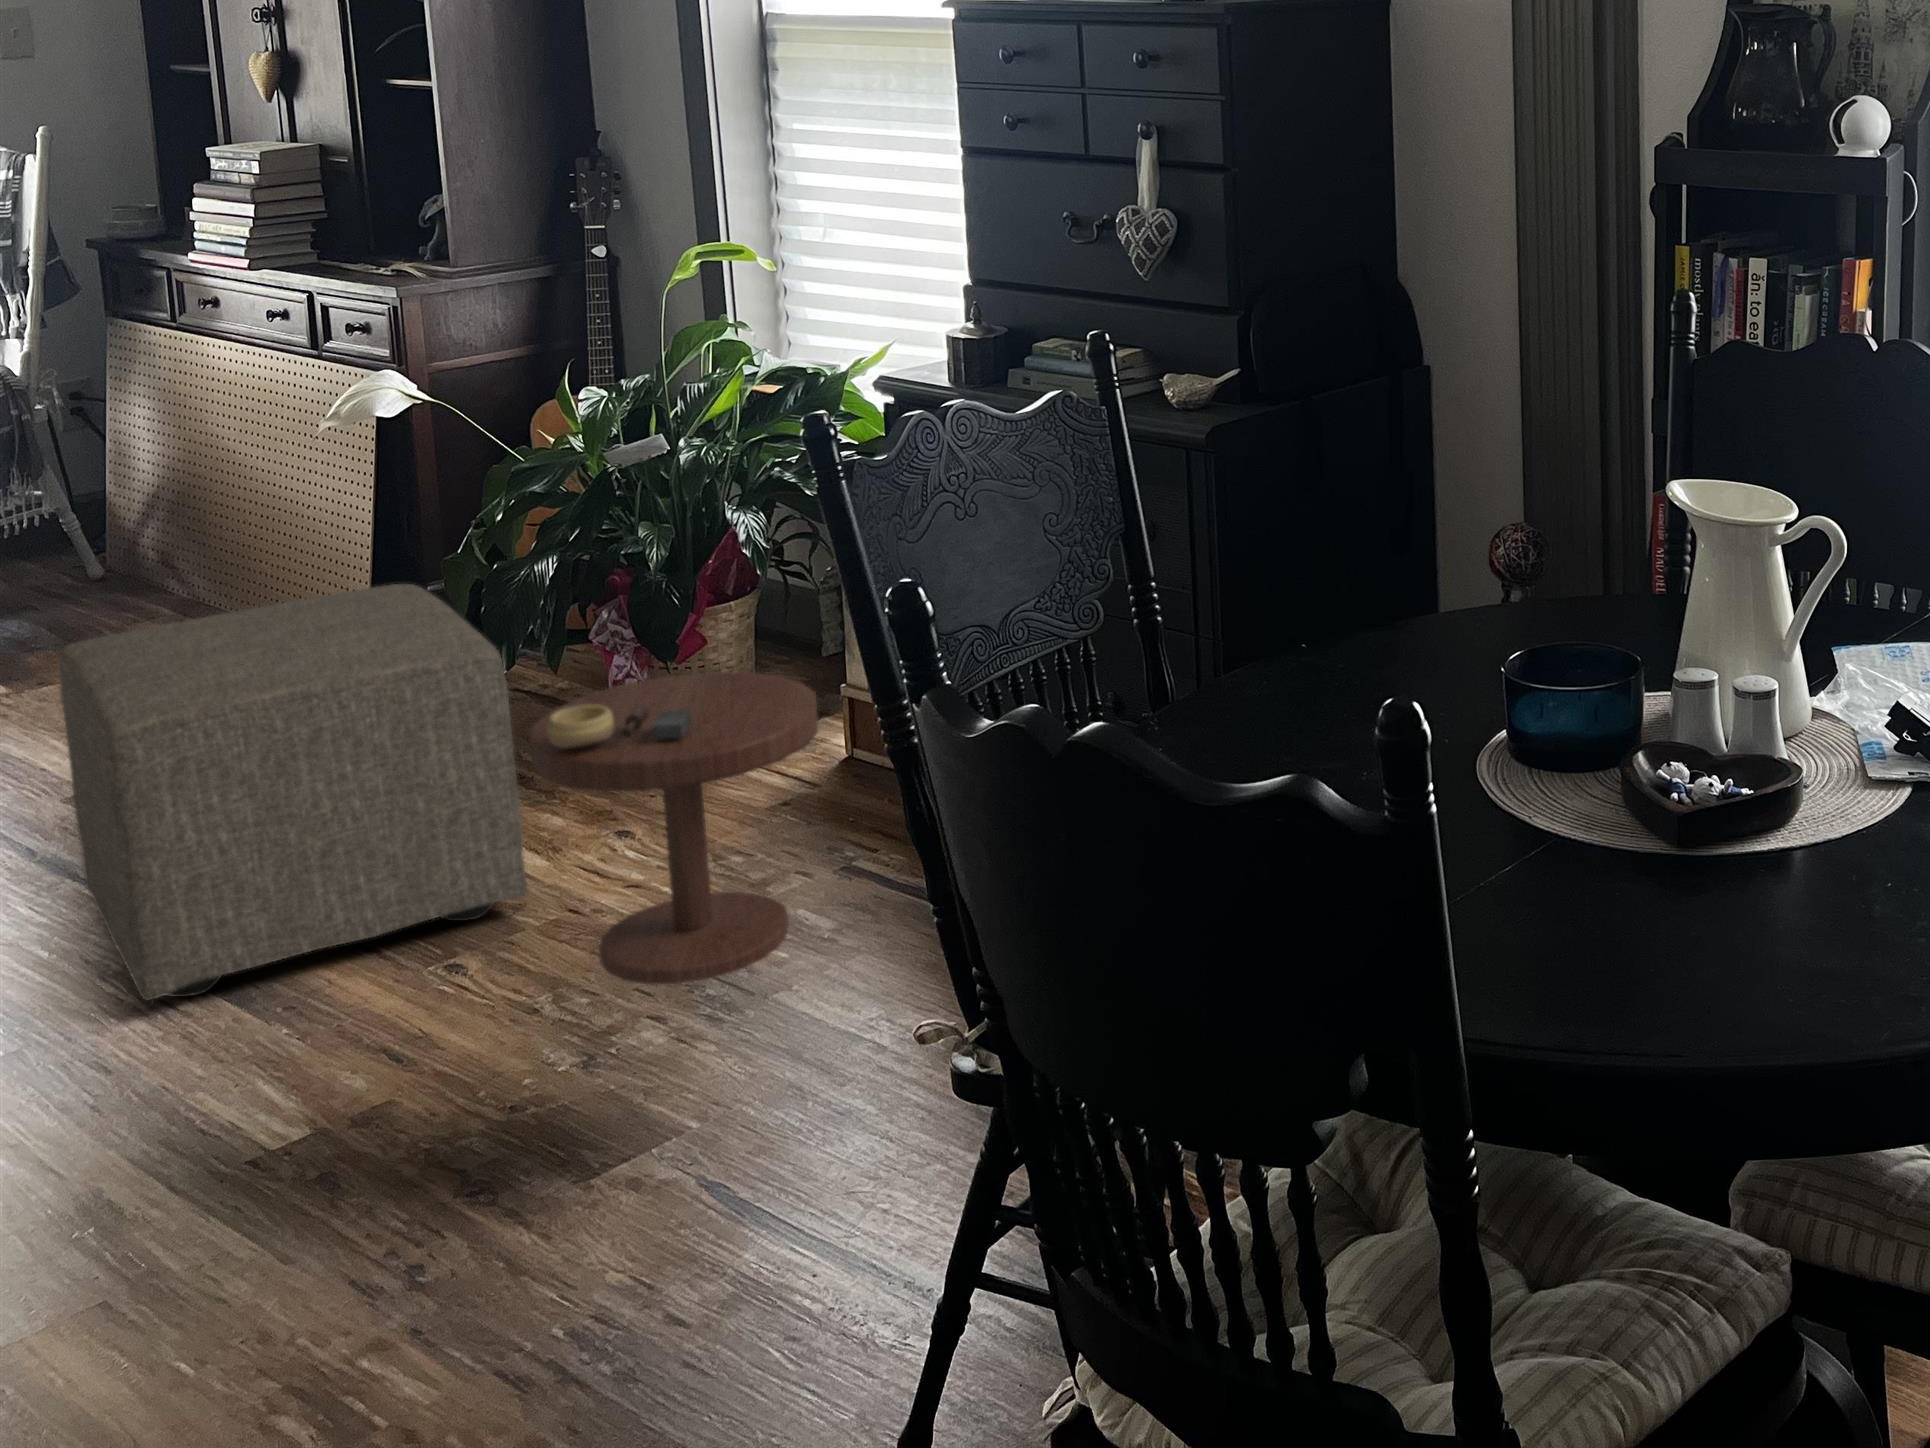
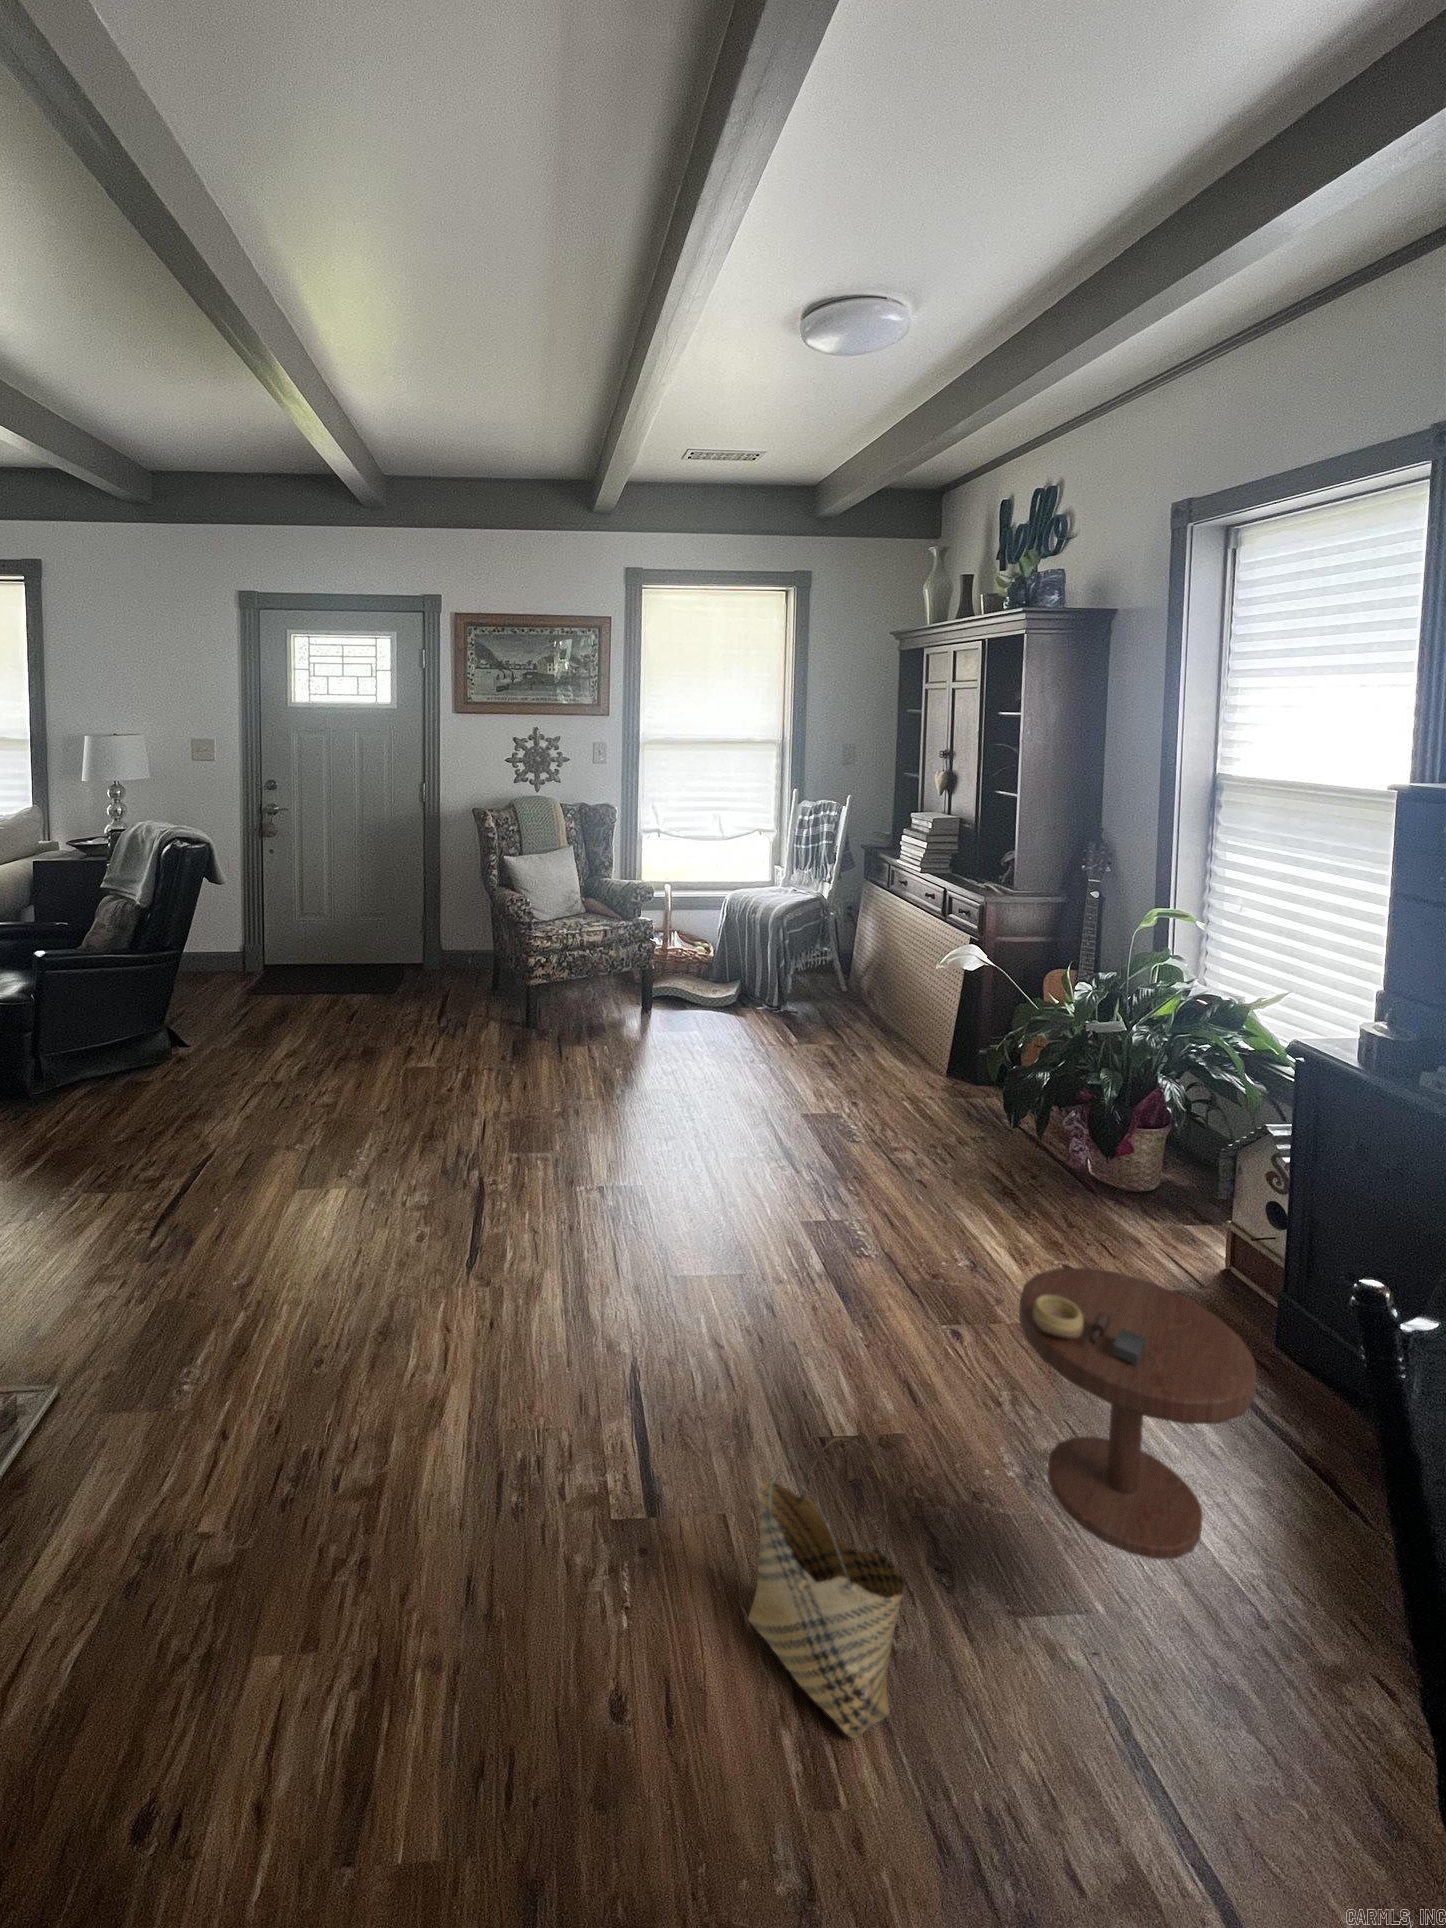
ottoman: present [60,584,527,1000] -> none [794,1063,1011,1301]
woven basket: none [162,1014,427,1377] -> present [748,1436,905,1738]

